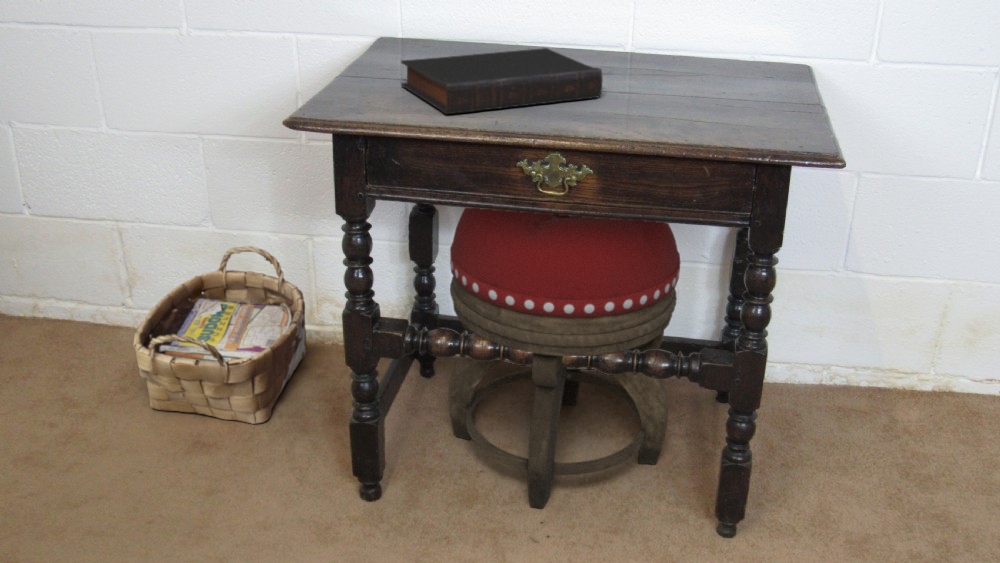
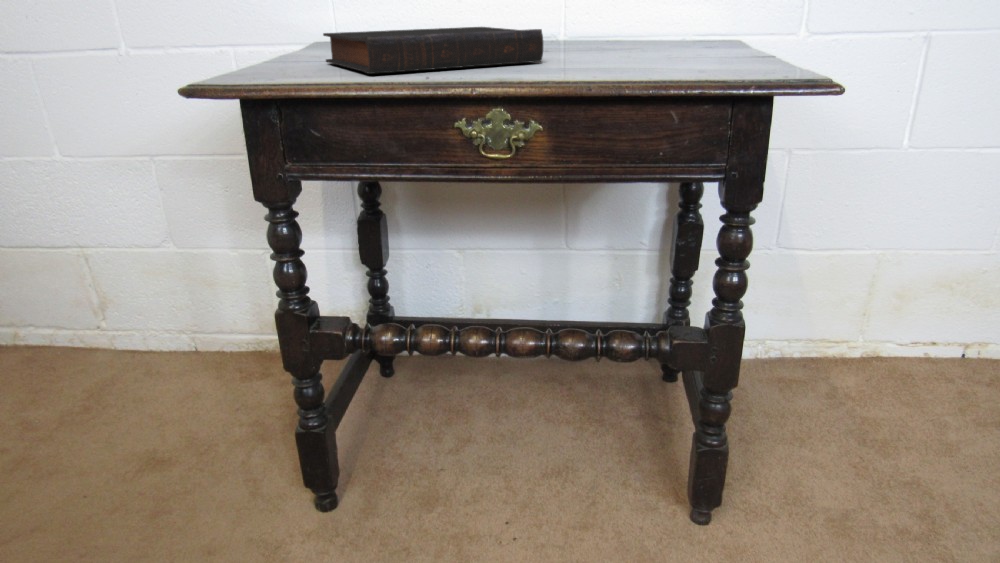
footstool: present [449,207,680,509] -> none [394,166,635,508]
woven basket: present [133,246,307,424] -> none [76,261,272,436]

